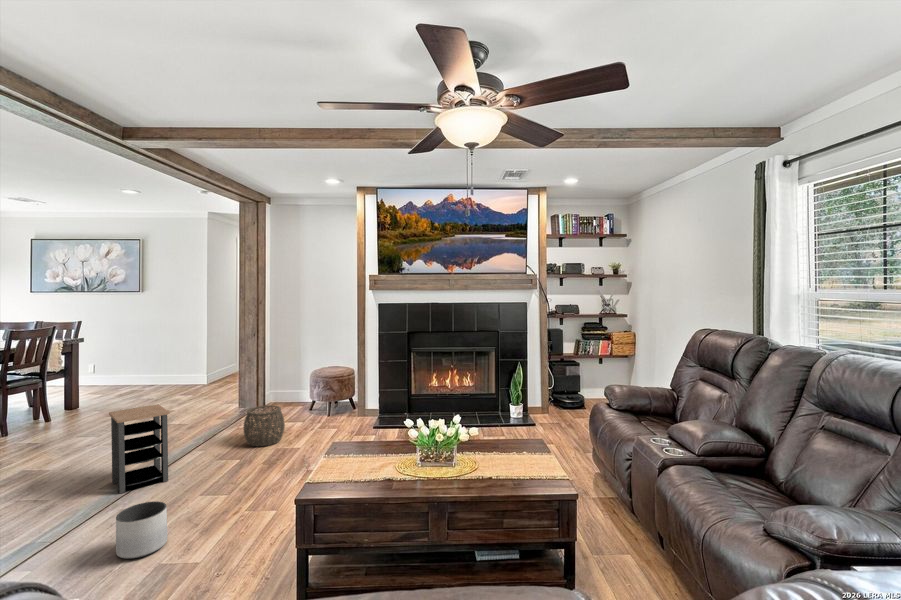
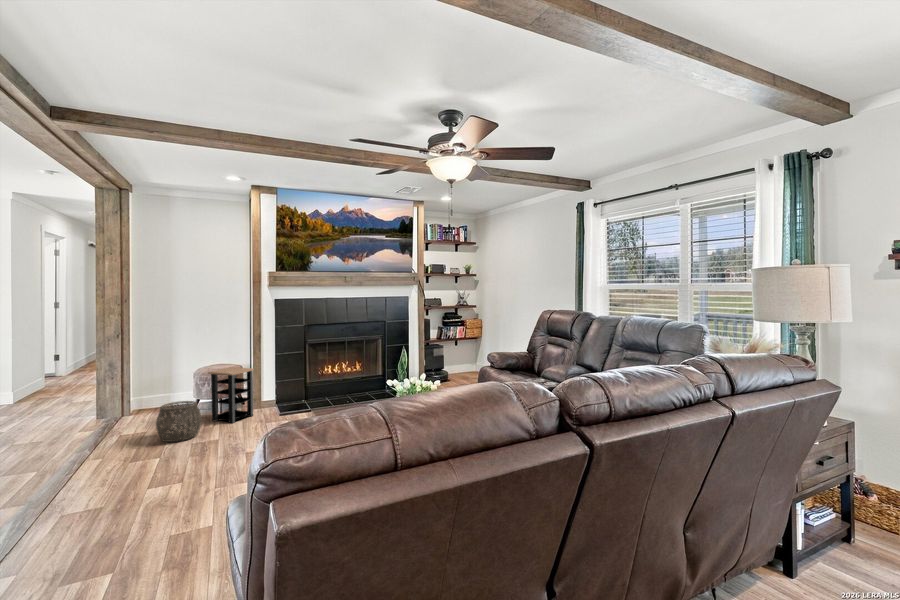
side table: present [109,404,169,494] -> present [208,367,254,423]
planter: present [116,501,167,559] -> none [132,480,180,531]

